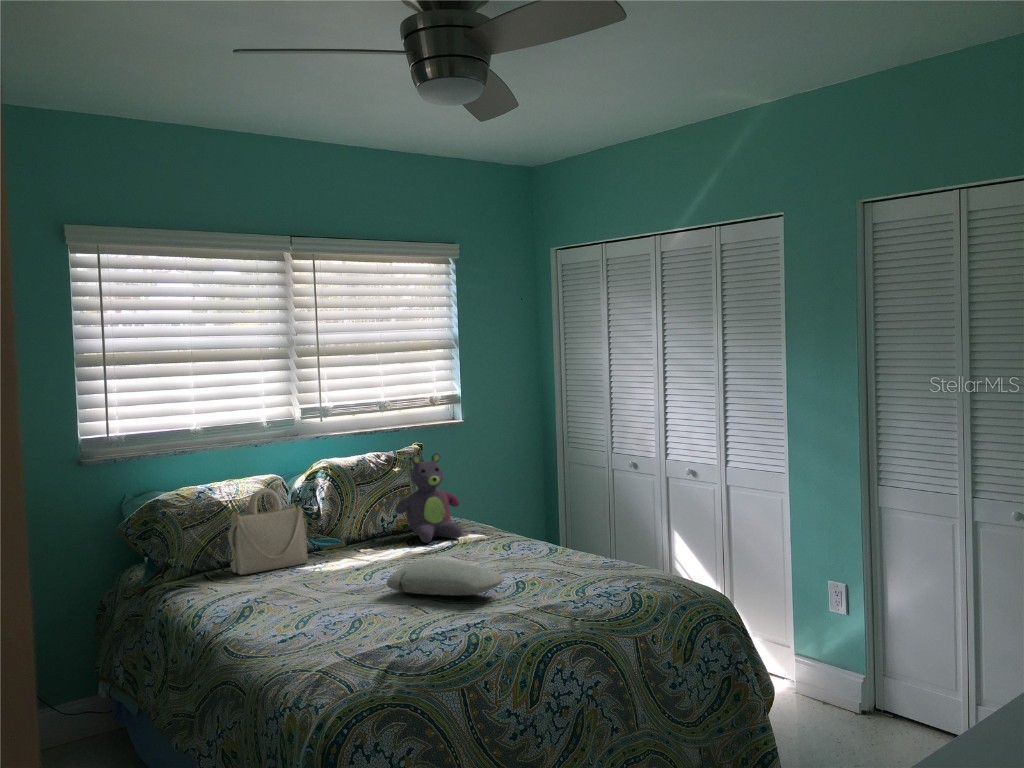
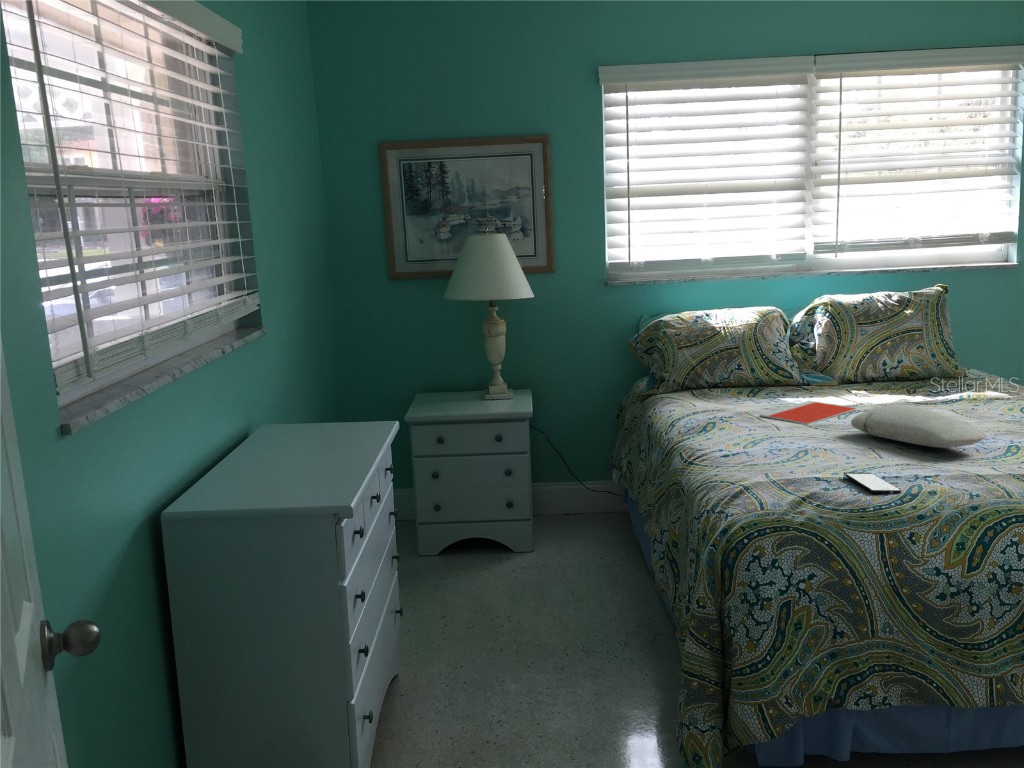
stuffed bear: present [395,453,462,543] -> none [898,297,980,393]
handbag: present [228,488,308,575] -> none [716,317,795,397]
notebook: none [290,566,376,592] -> present [760,401,856,425]
smartphone: none [407,631,463,651] -> present [844,472,901,494]

